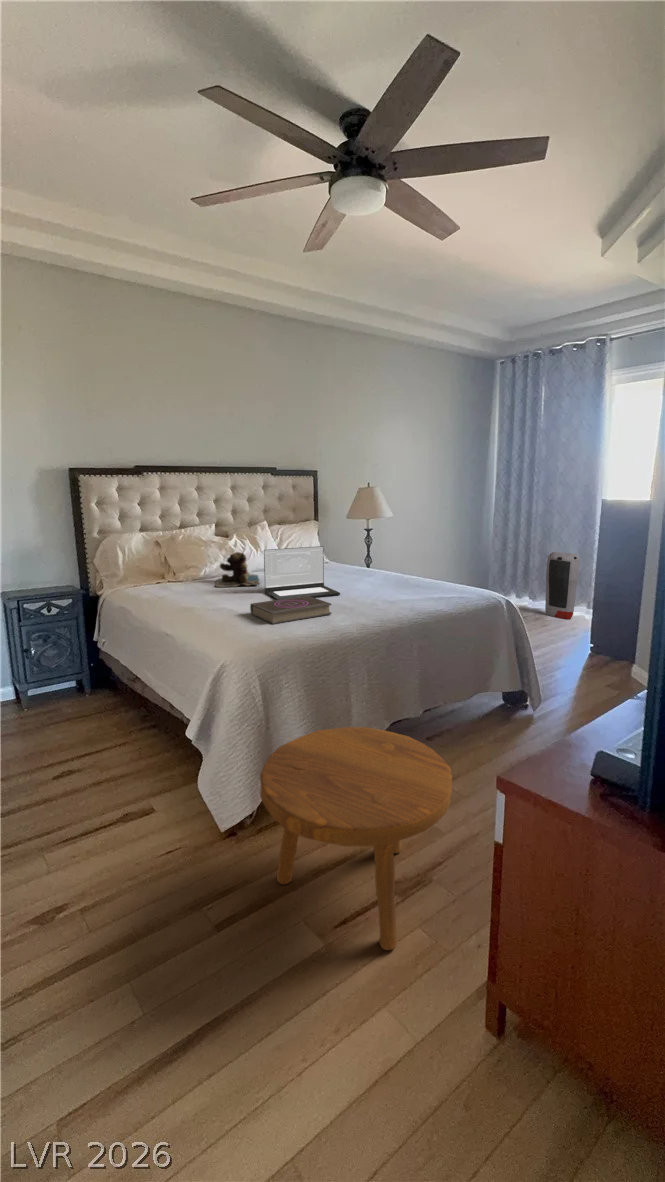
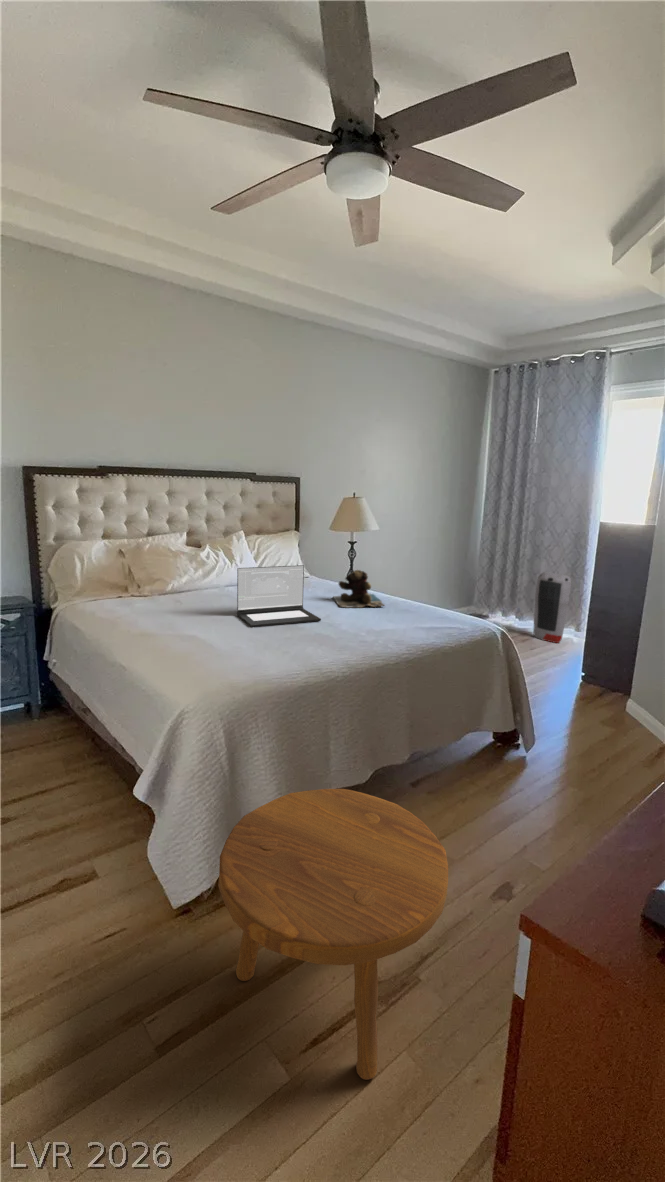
teddy bear: present [216,552,259,587] -> present [333,570,384,608]
book: present [250,596,332,624] -> none [219,623,311,659]

